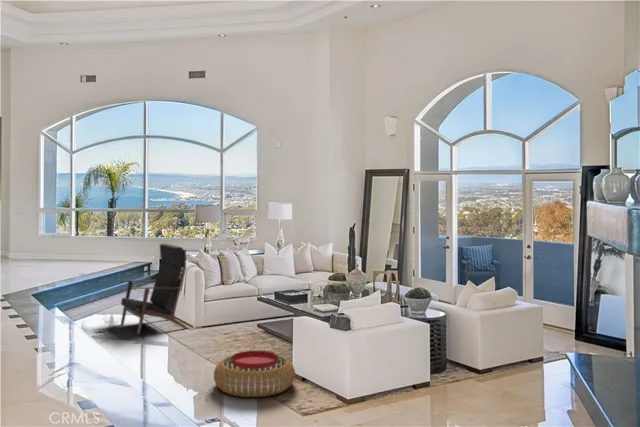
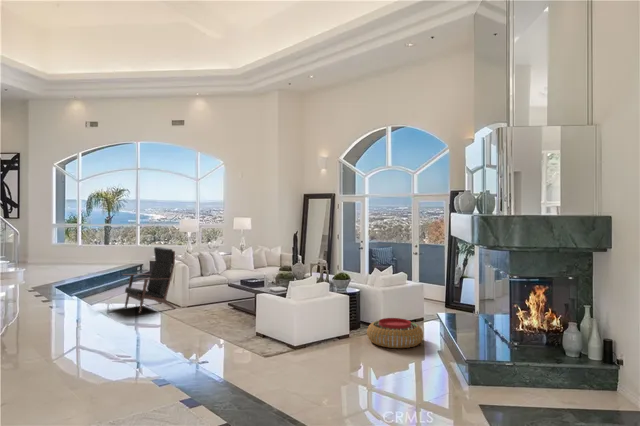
pouf: present [214,351,295,397] -> present [367,318,423,348]

